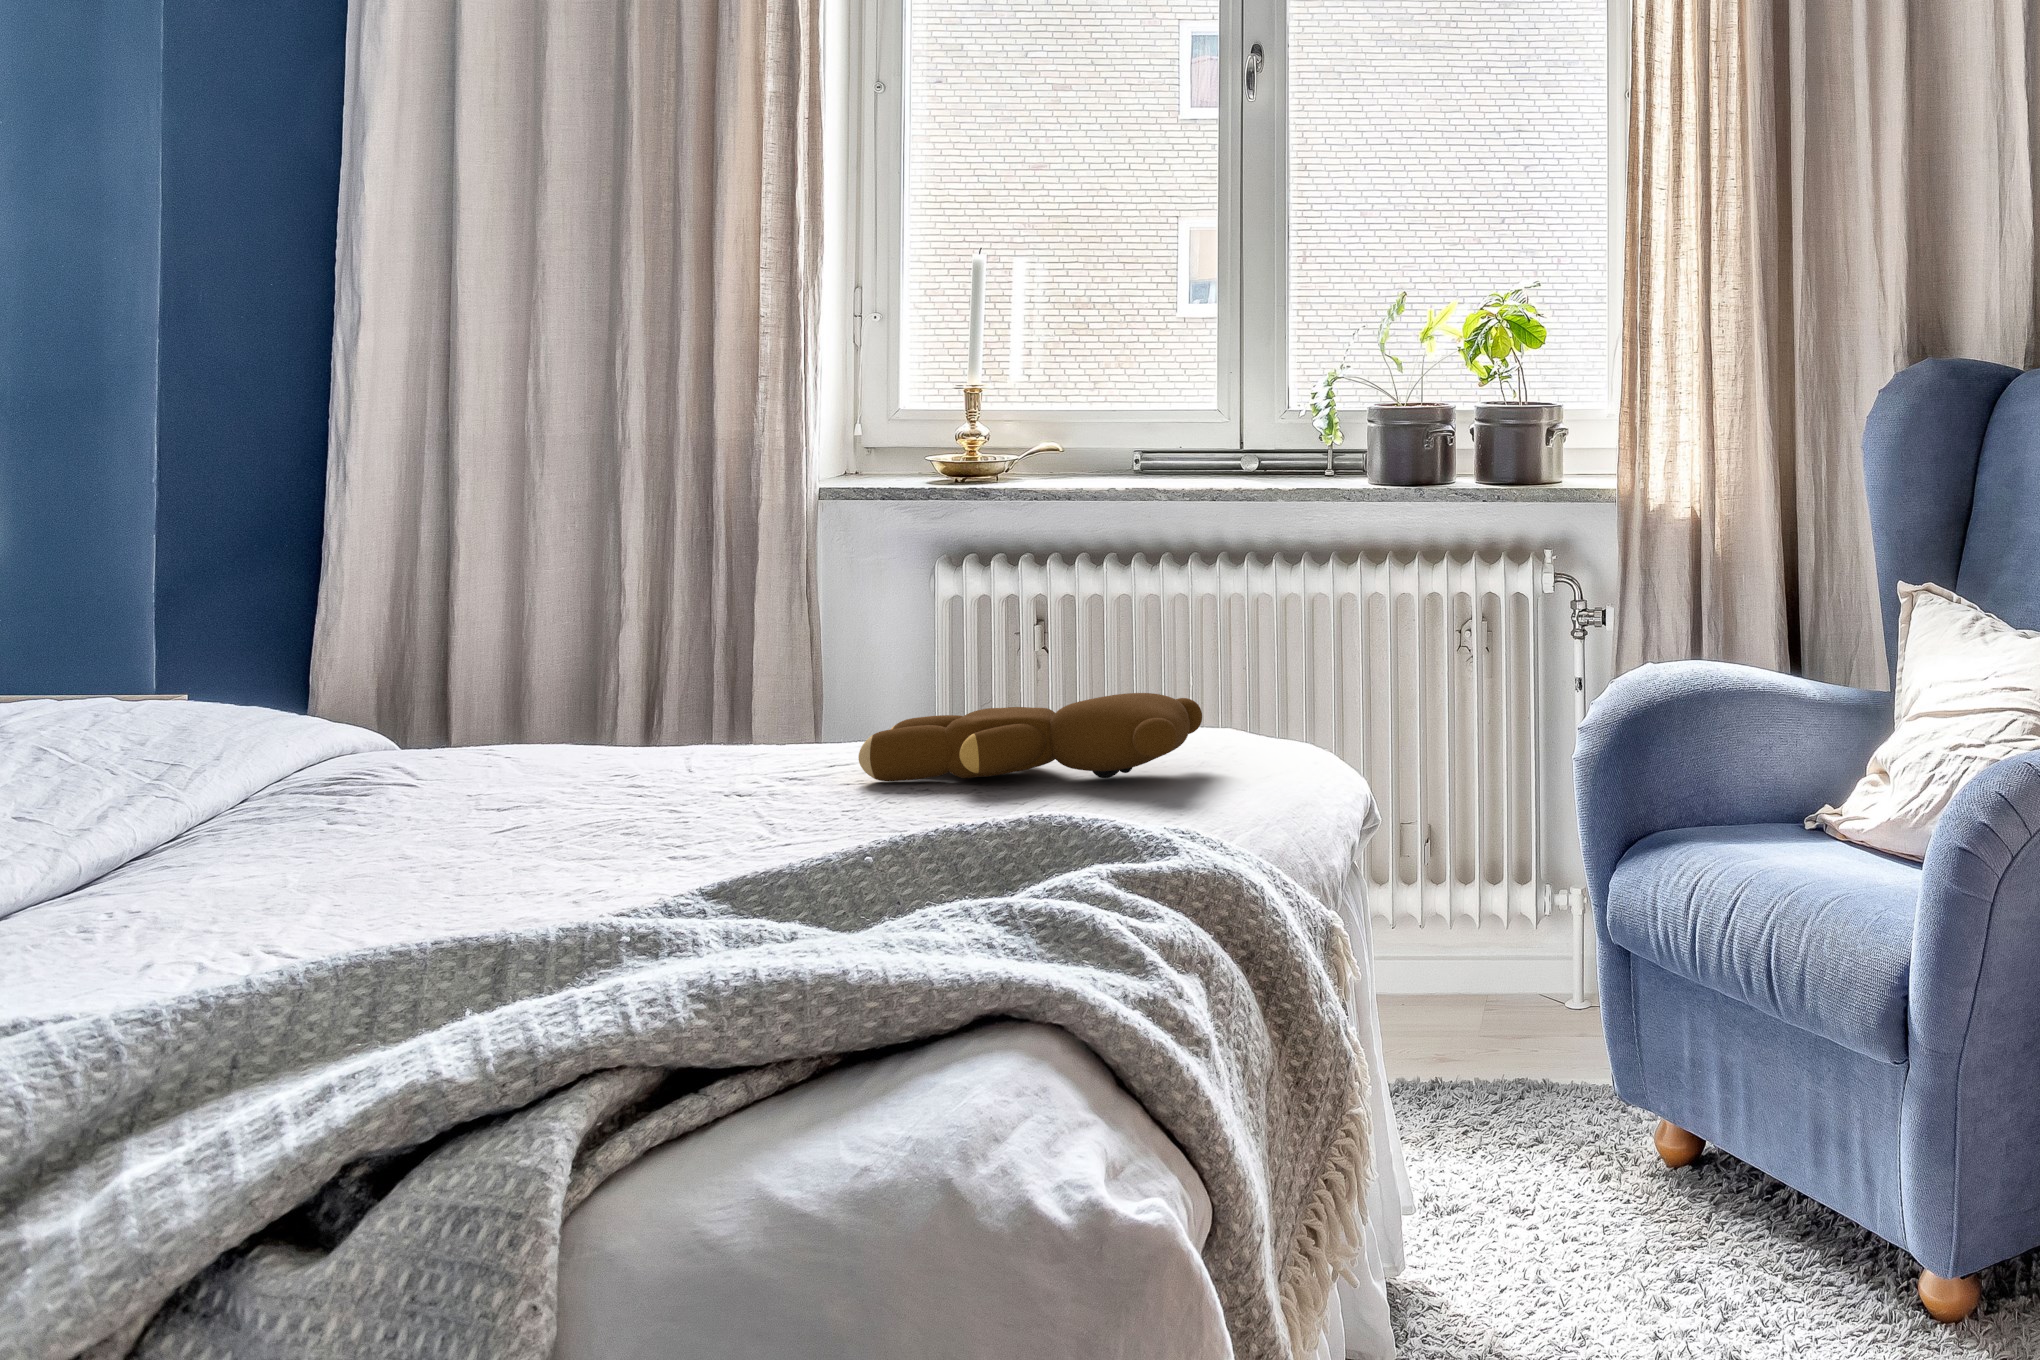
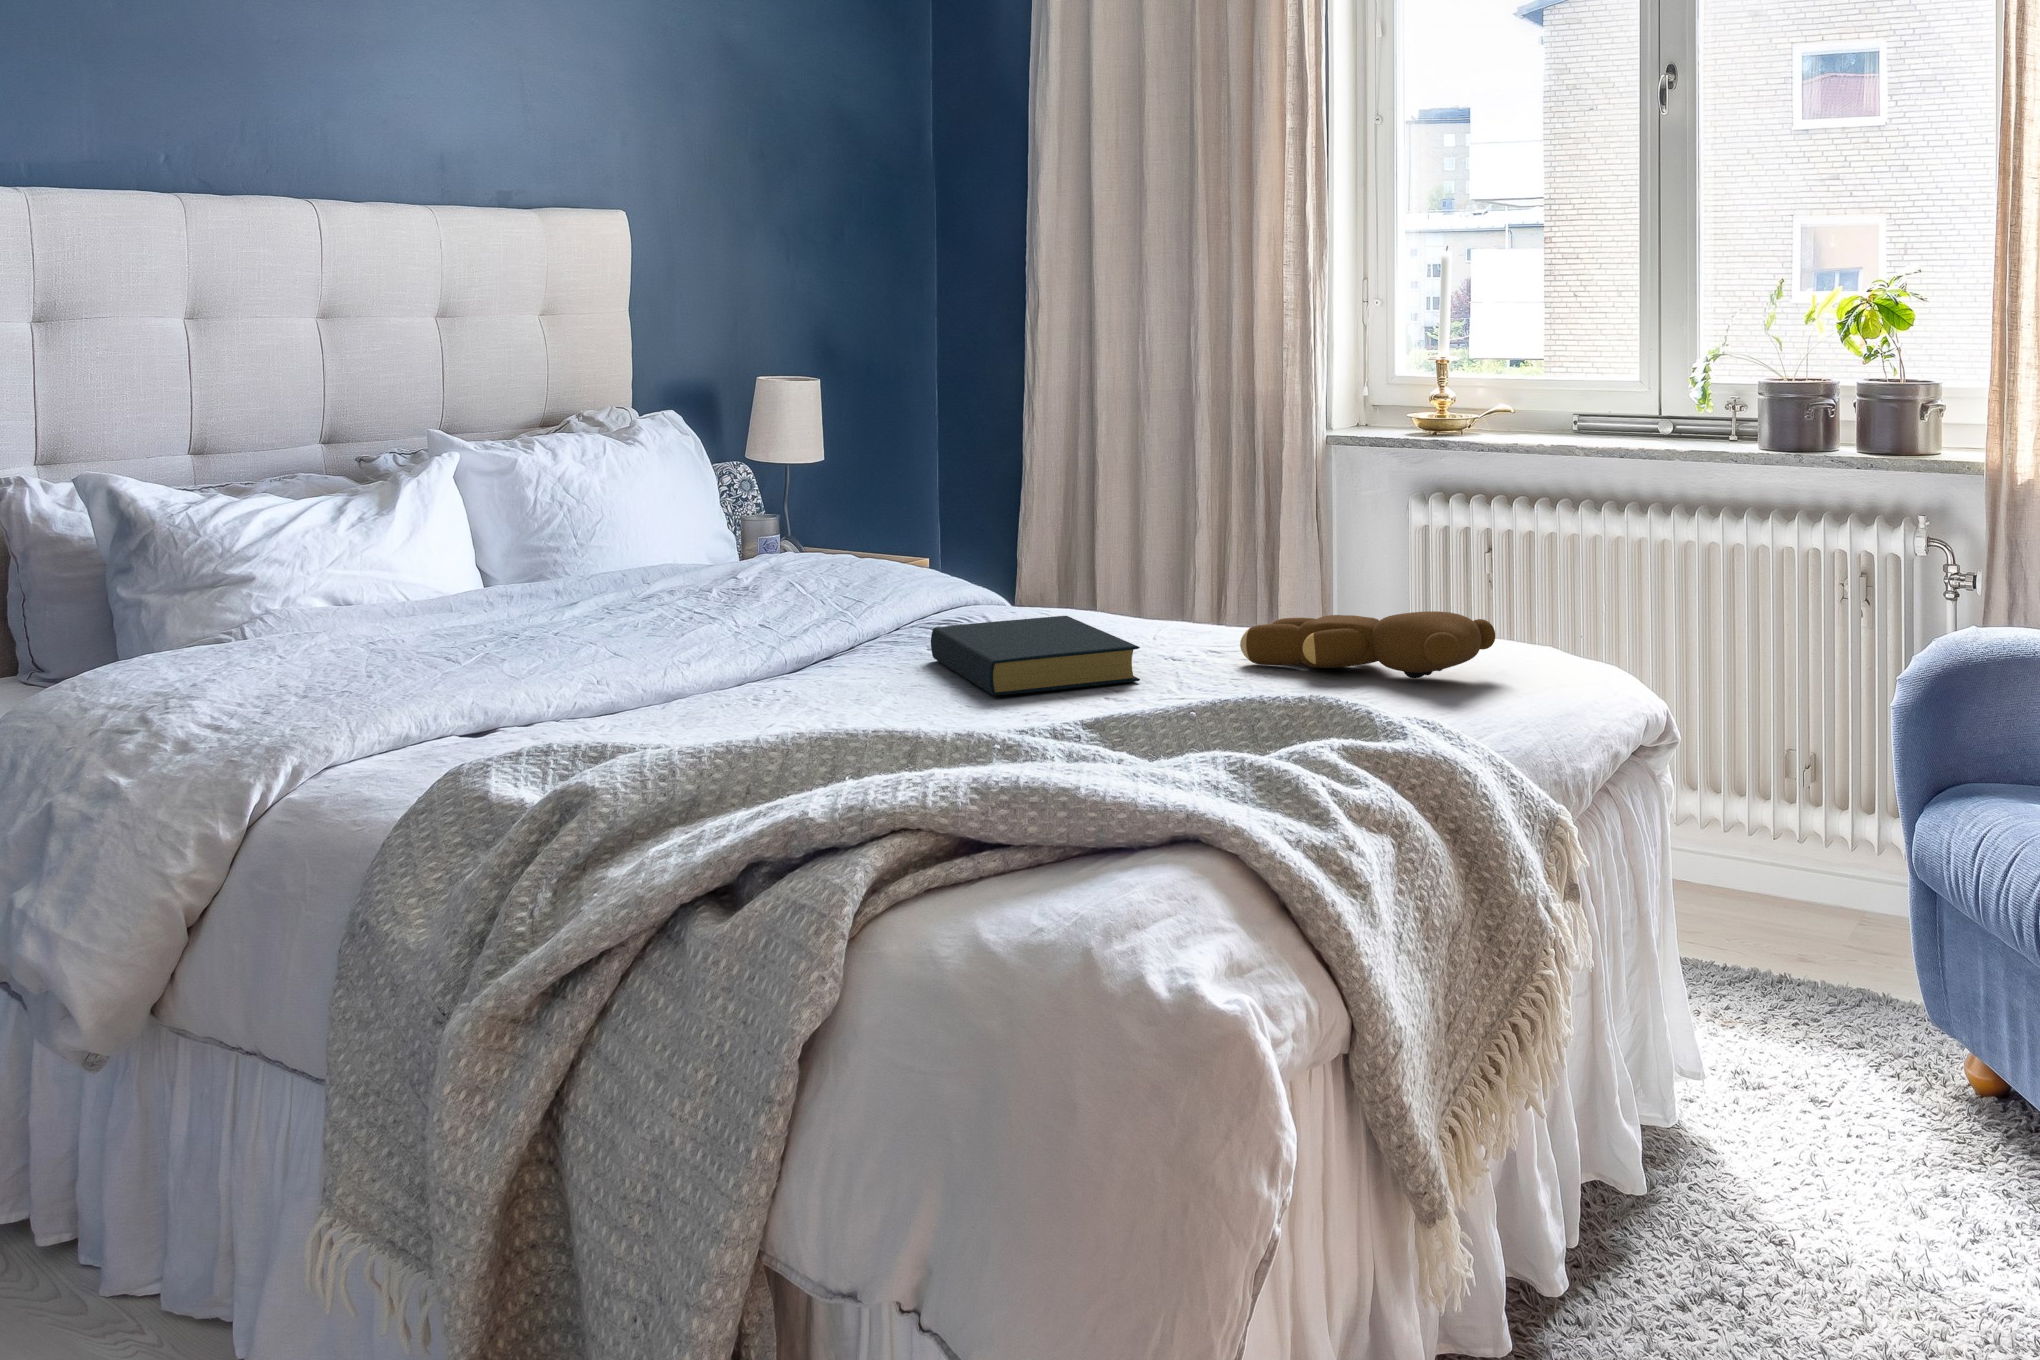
hardback book: none [377,742,739,864] -> present [931,616,1140,696]

